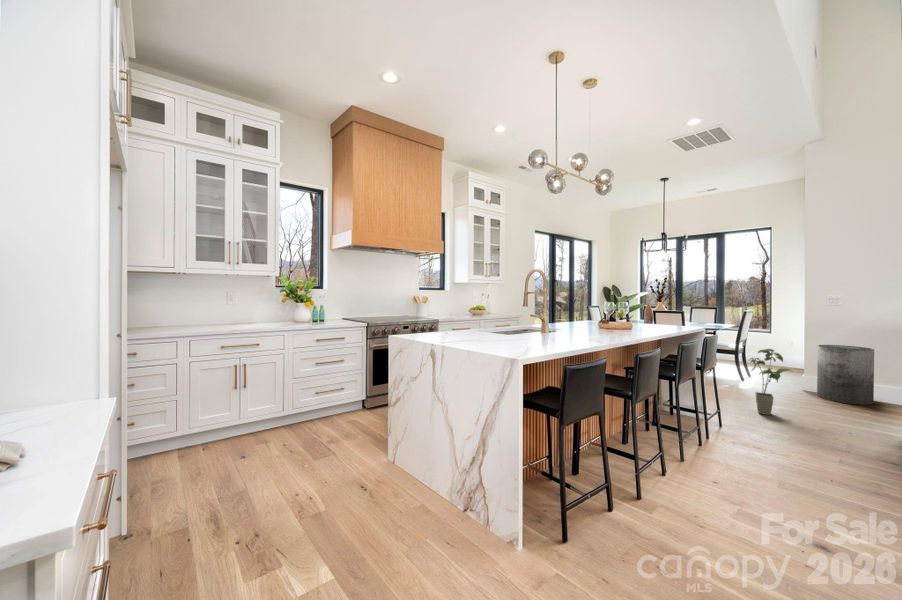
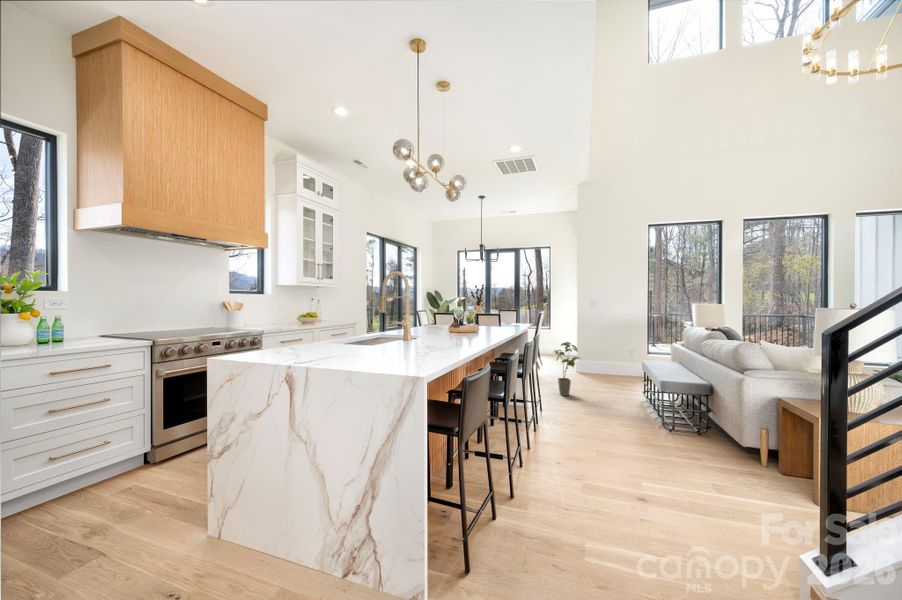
trash can: present [817,345,874,405] -> none [587,336,618,379]

